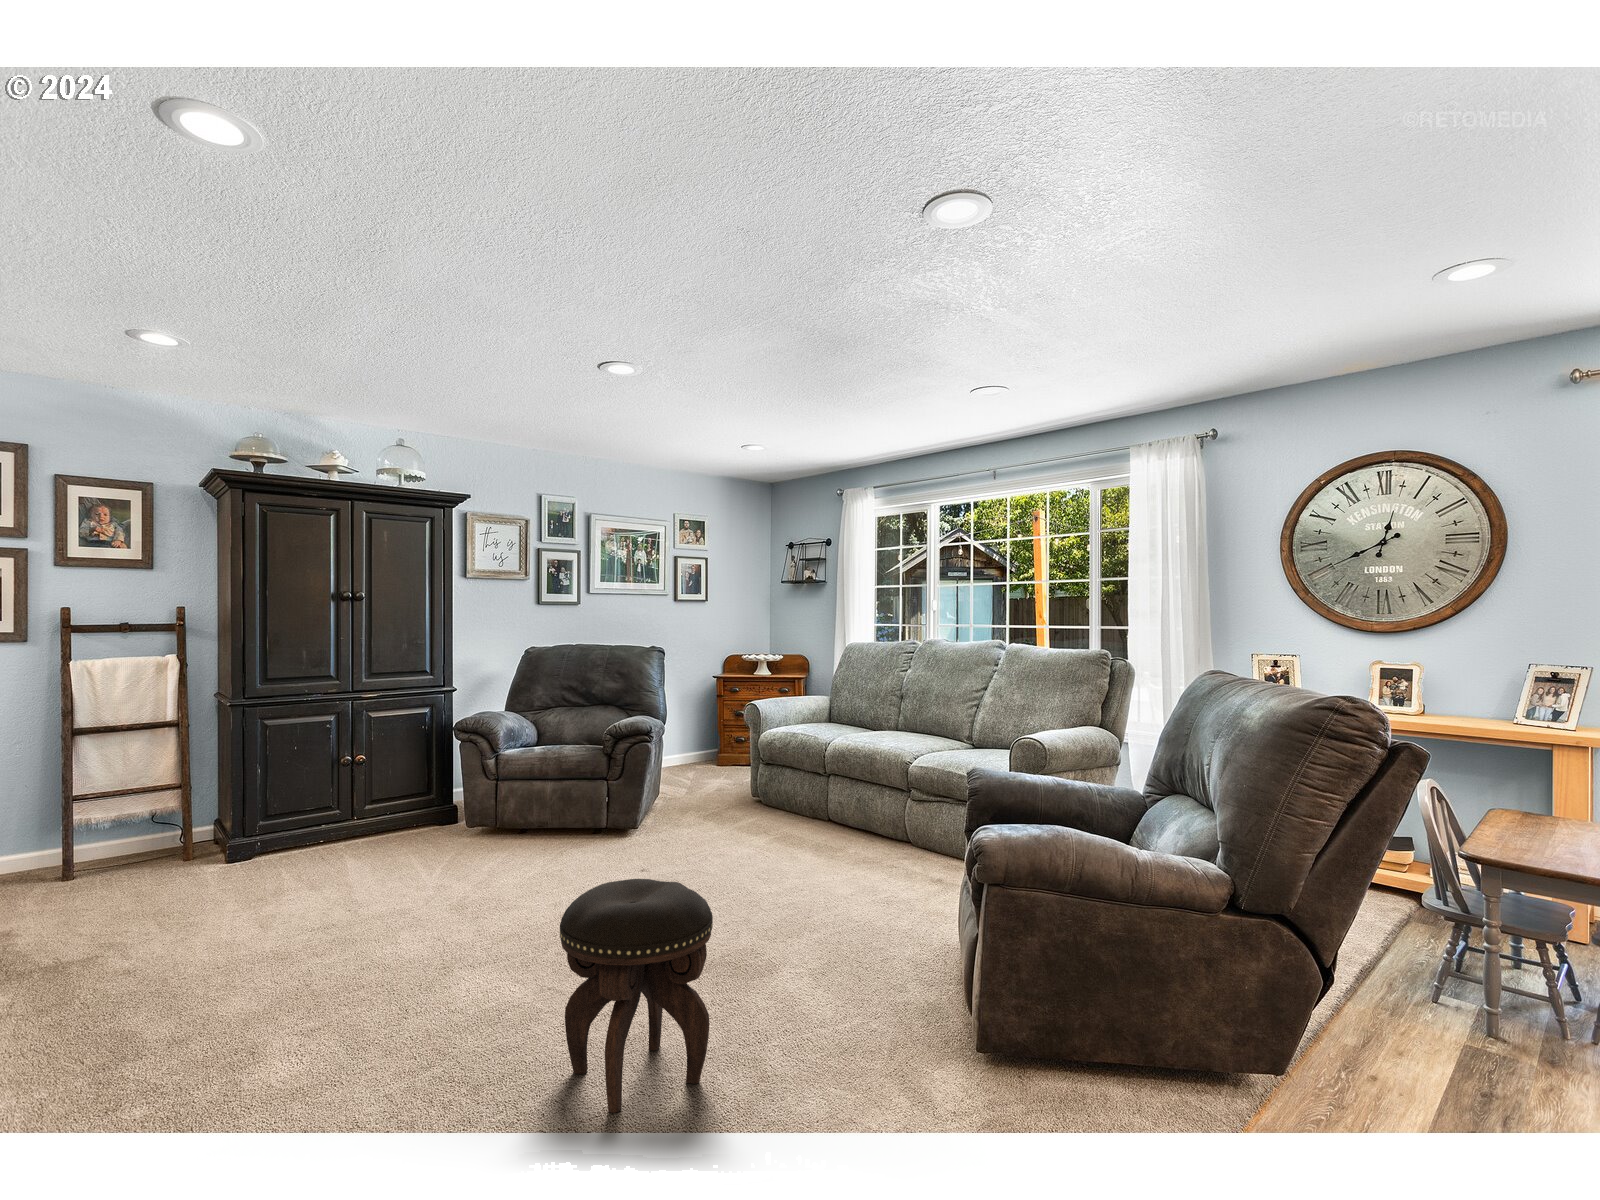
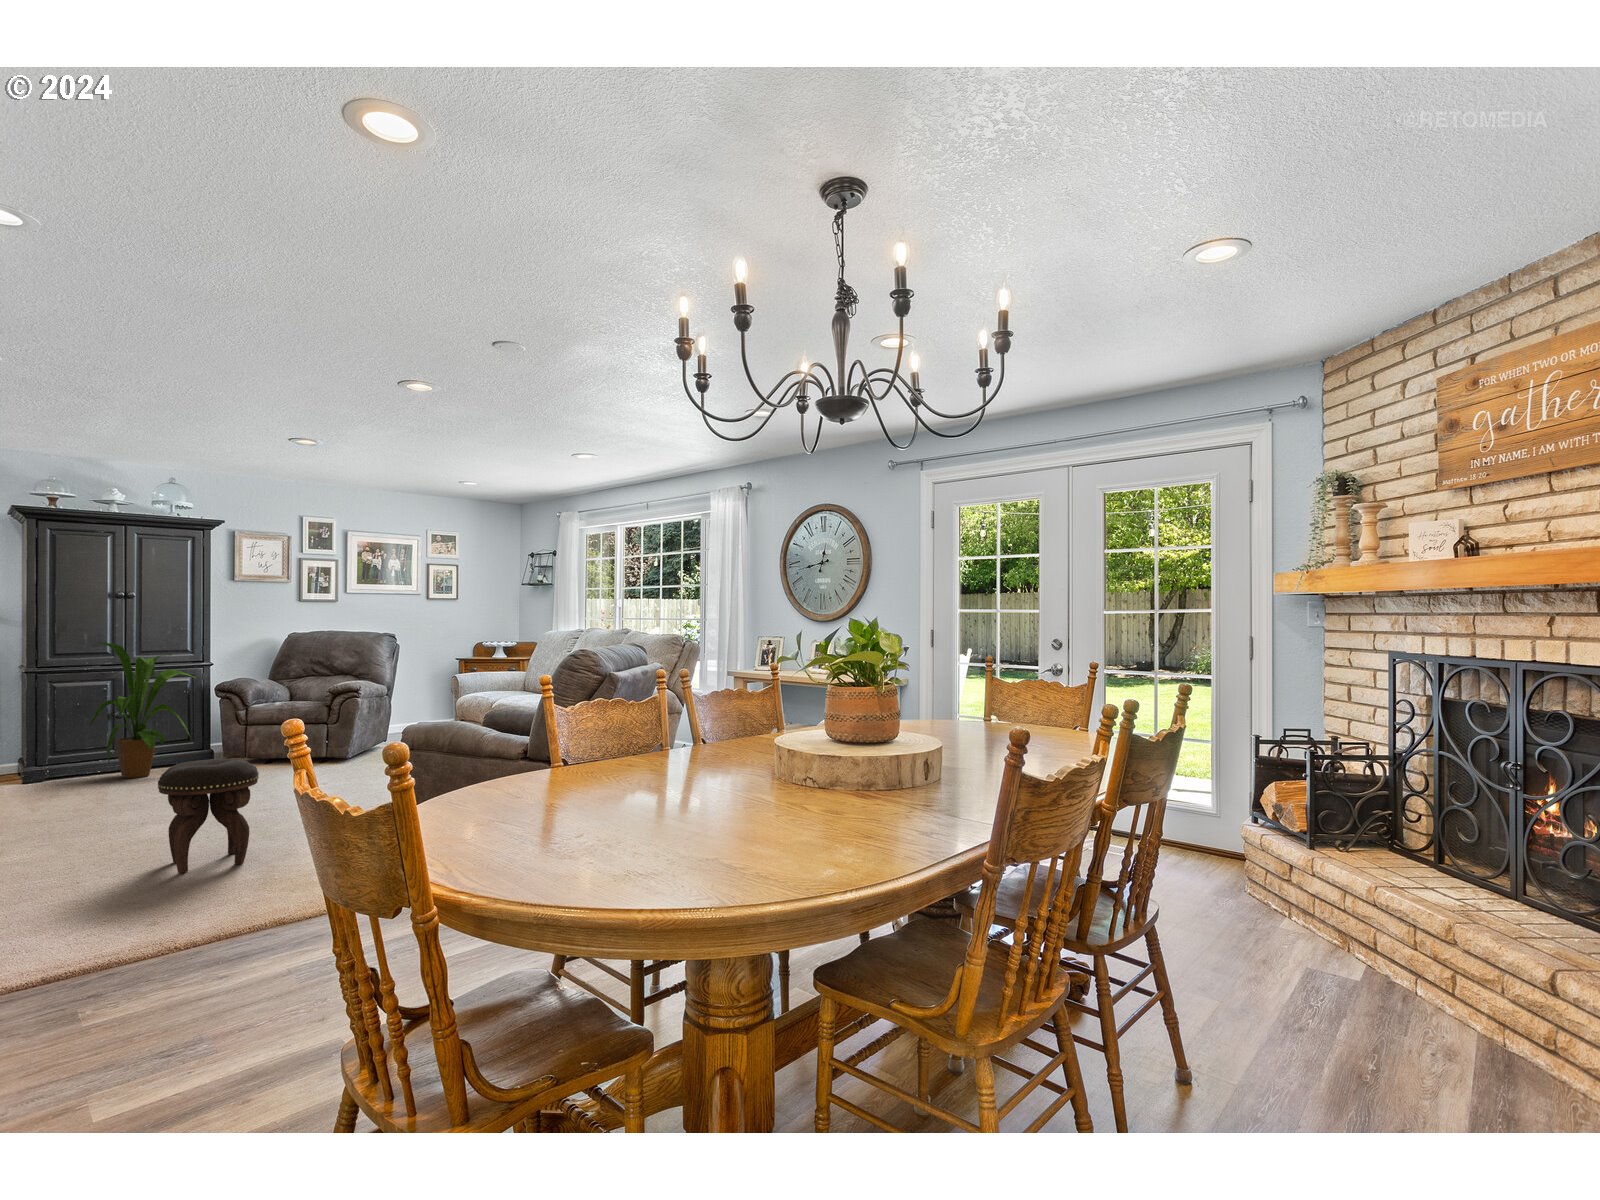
house plant: none [311,663,444,855] -> present [90,643,196,779]

